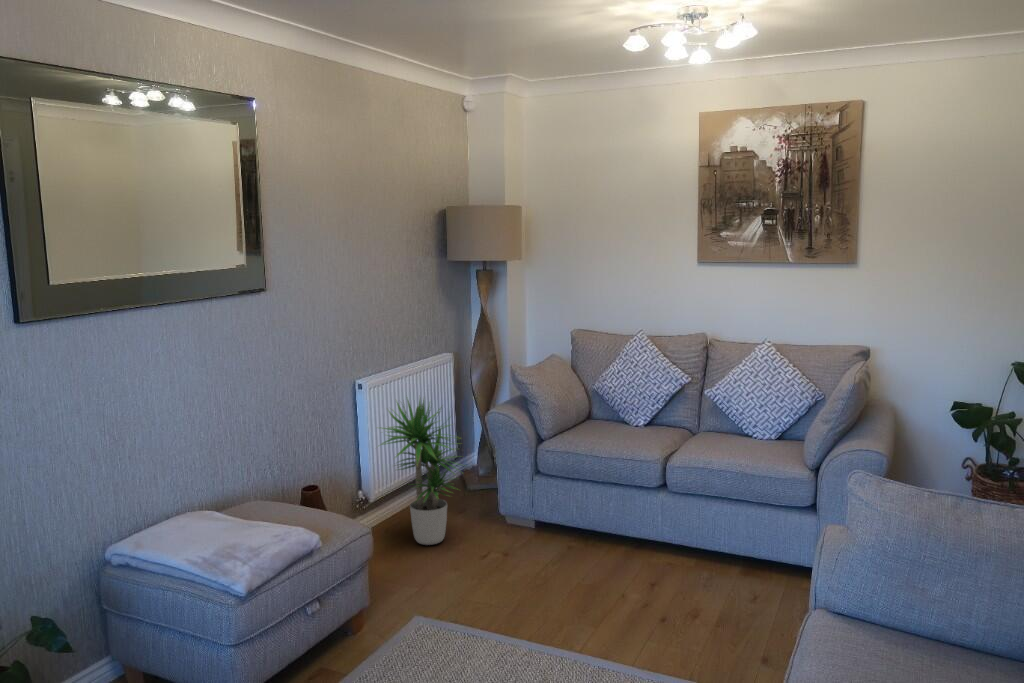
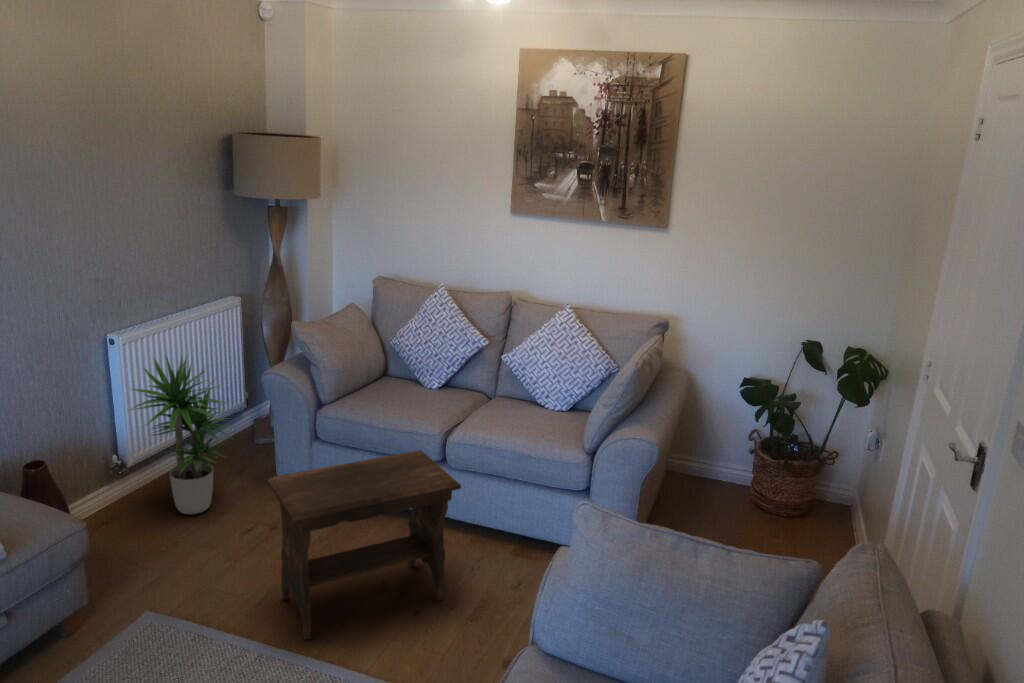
footstool: none [520,468,699,638] -> present [267,450,461,640]

